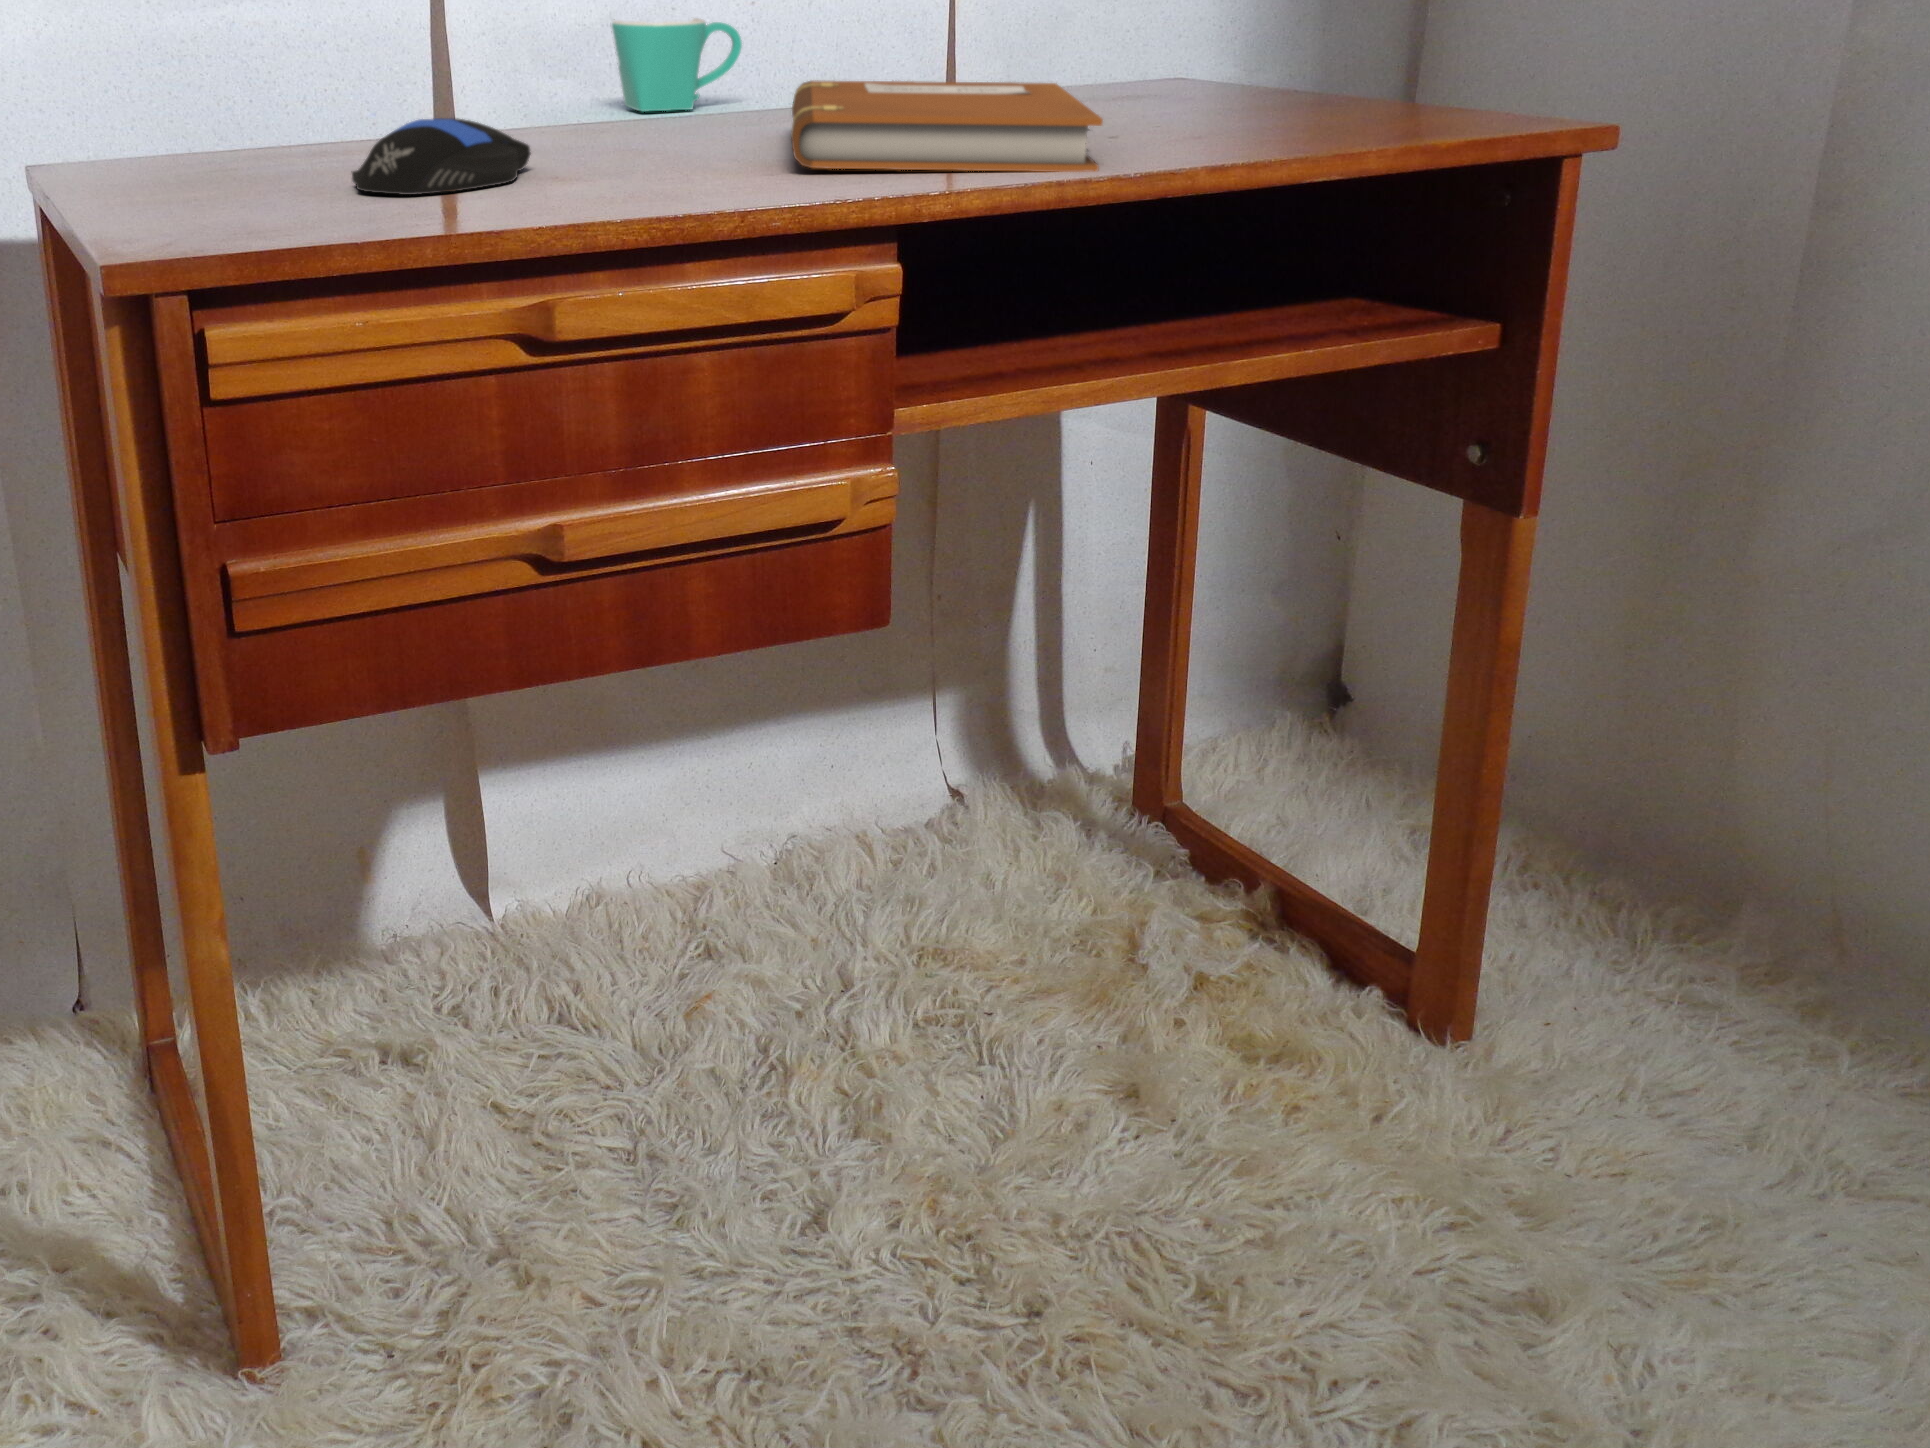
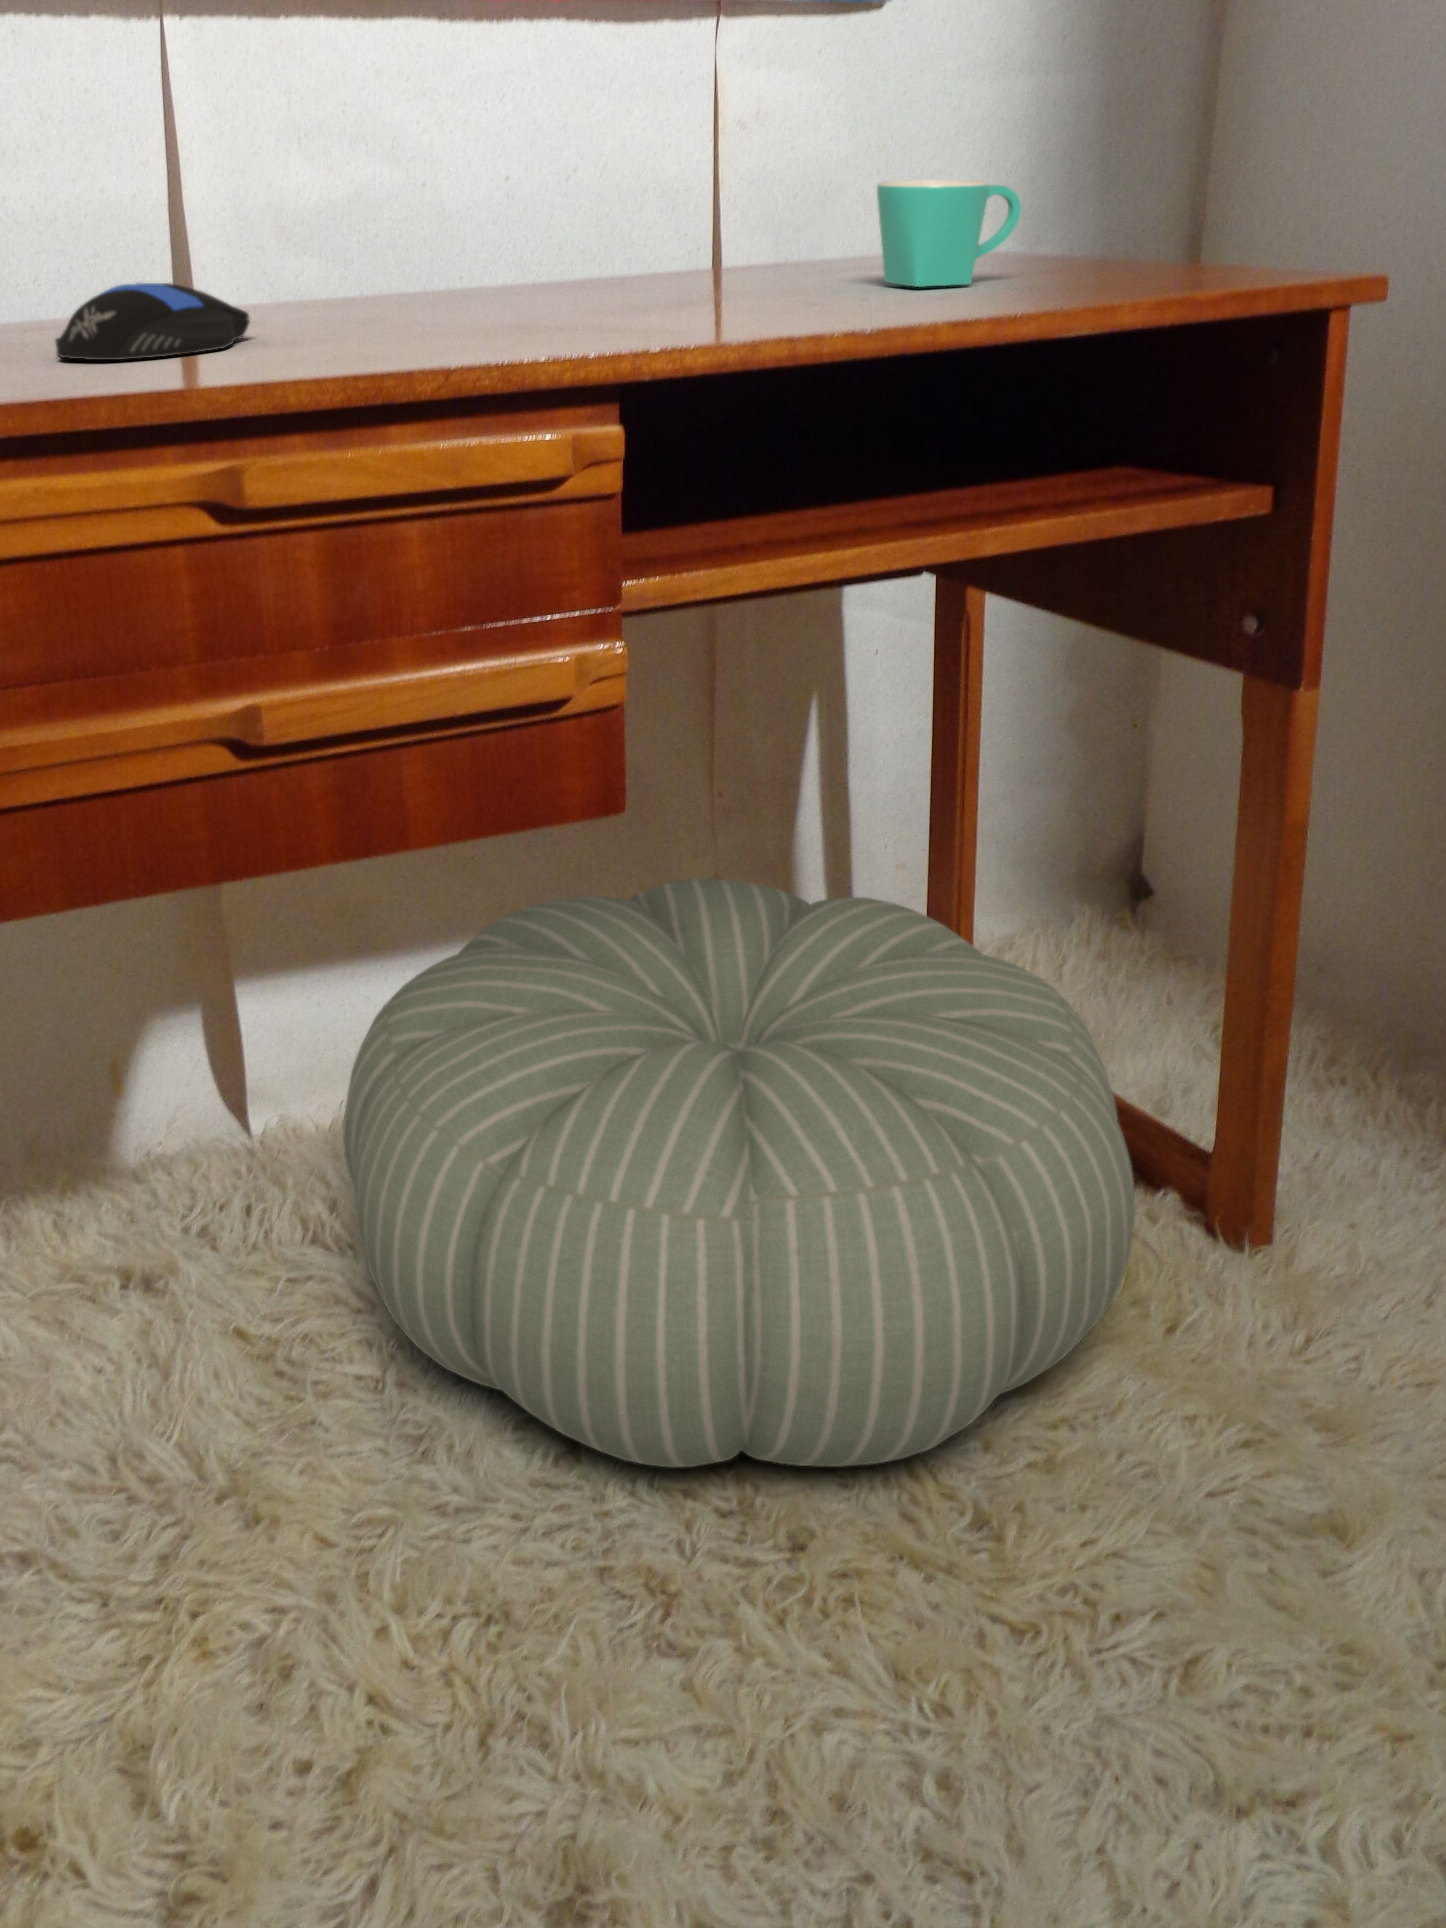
mug: present [612,18,742,112] -> present [877,180,1021,287]
notebook: present [791,80,1103,172] -> none [519,249,843,332]
pouf: none [594,681,1351,1238] -> present [343,879,1135,1468]

